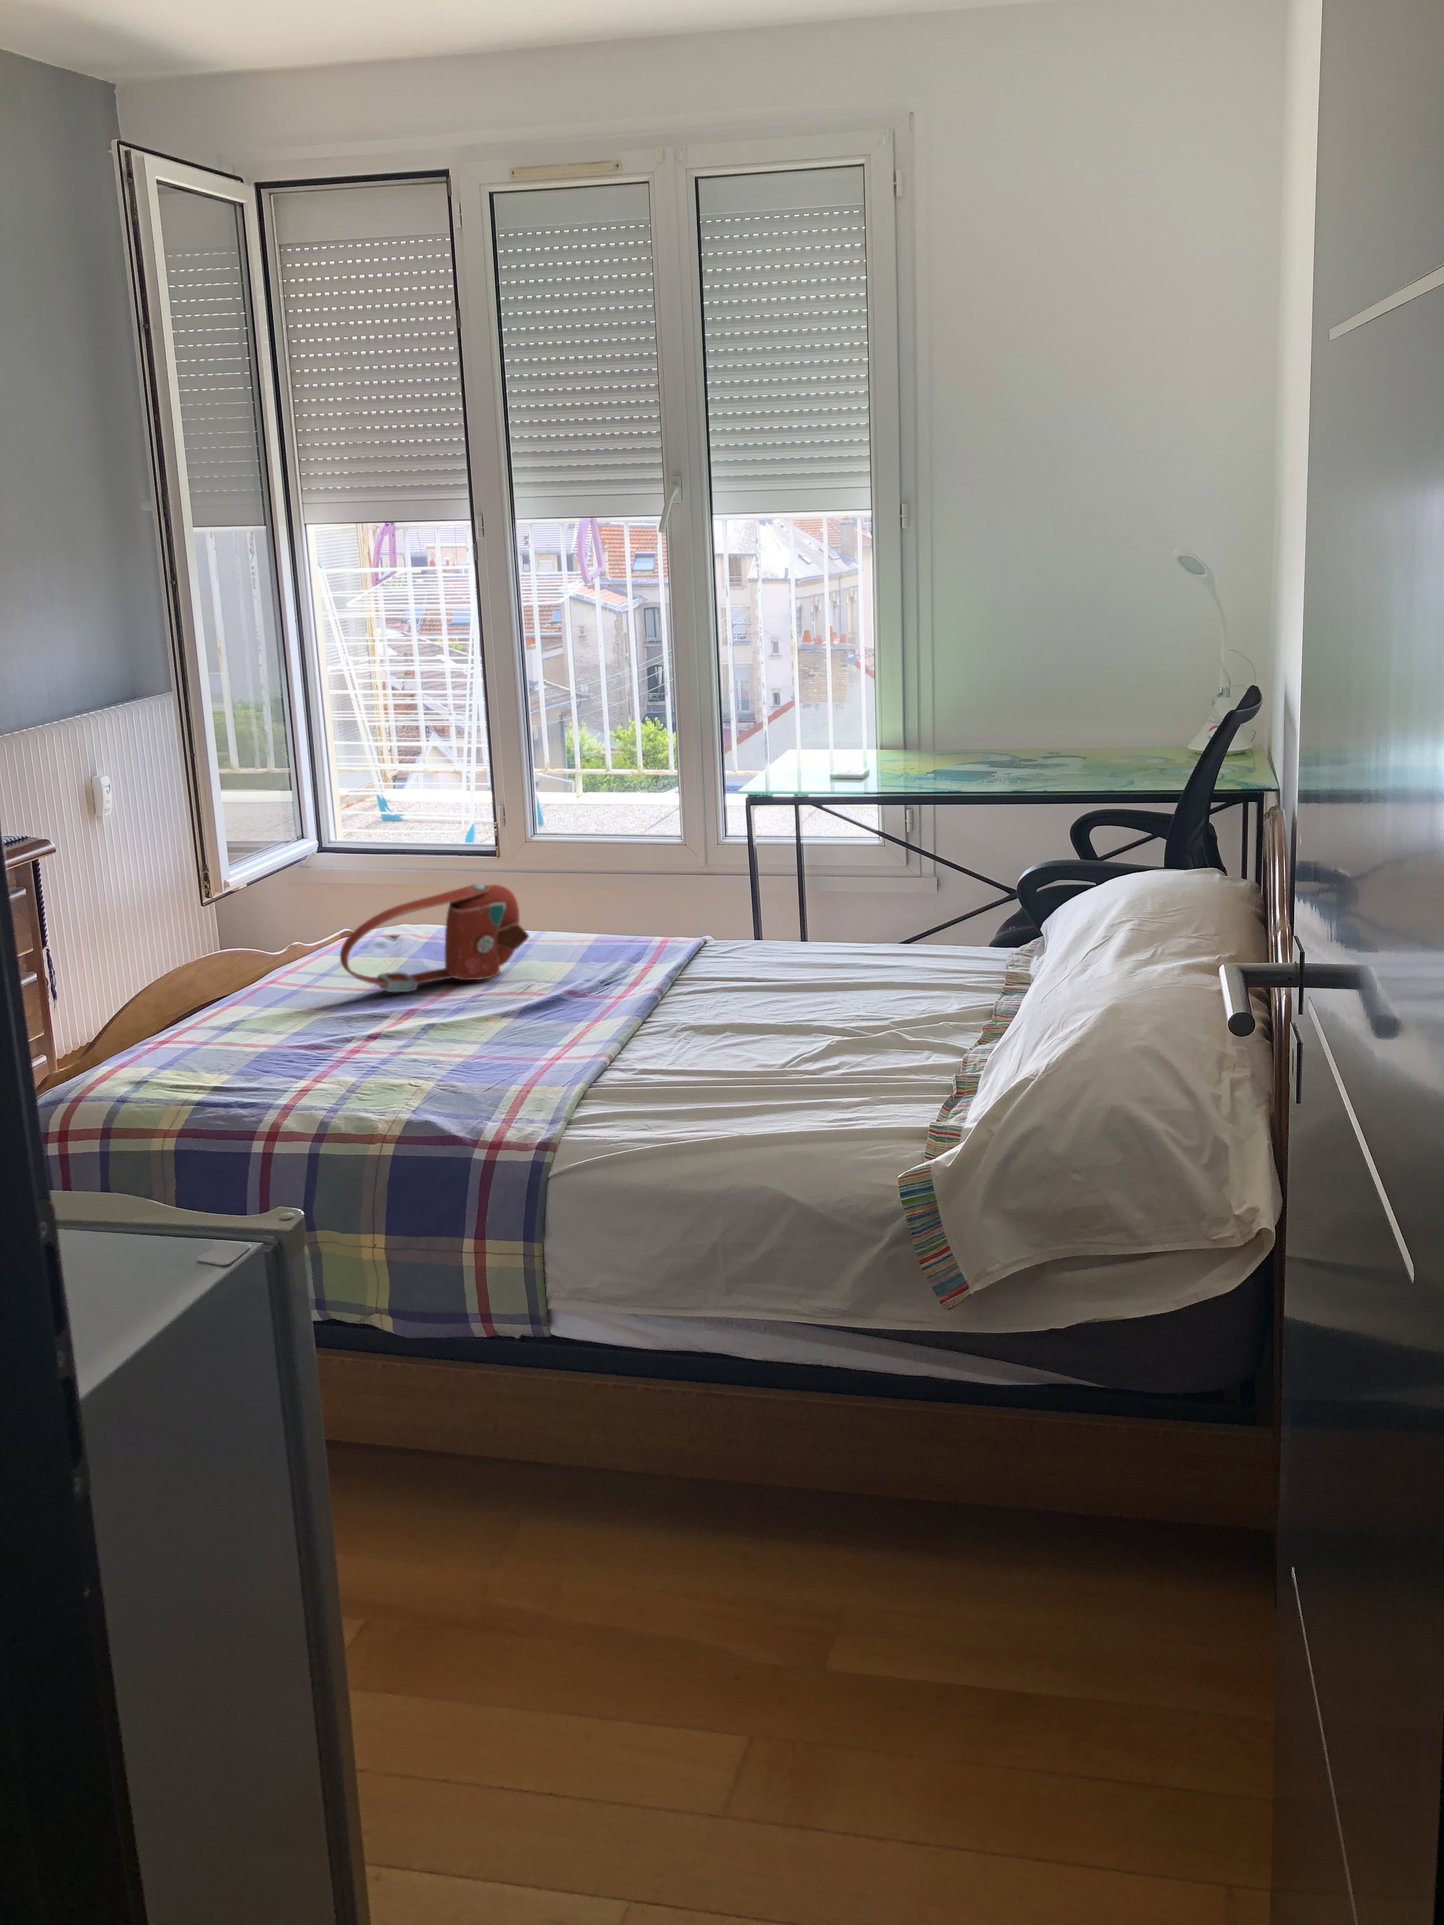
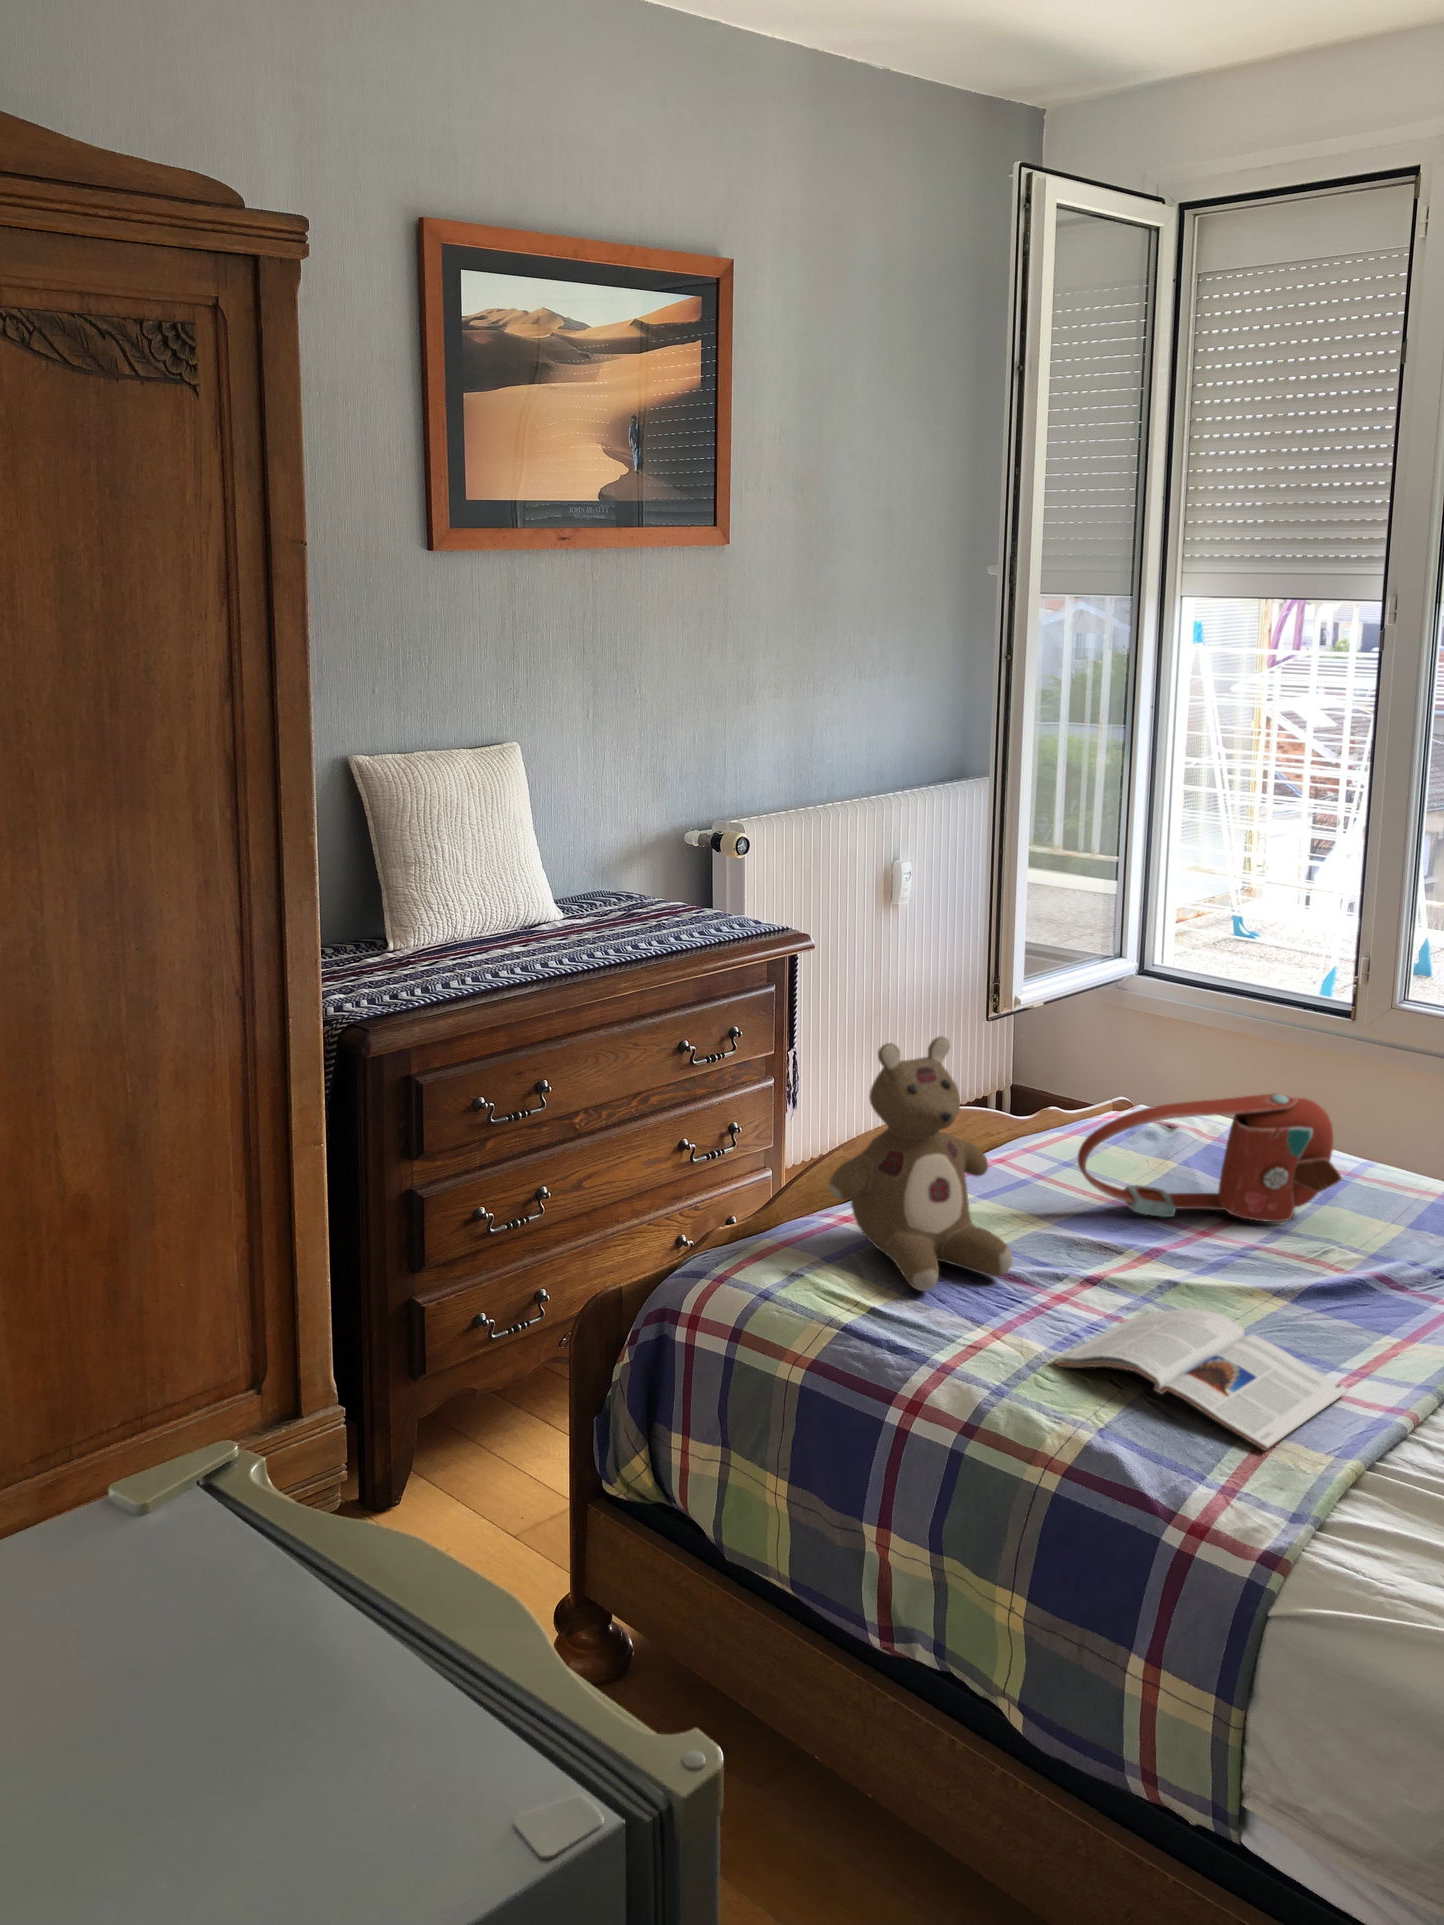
stuffed bear: none [155,874,313,1069] -> present [829,1036,1013,1291]
magazine: none [366,1029,565,1095] -> present [1055,1308,1348,1450]

